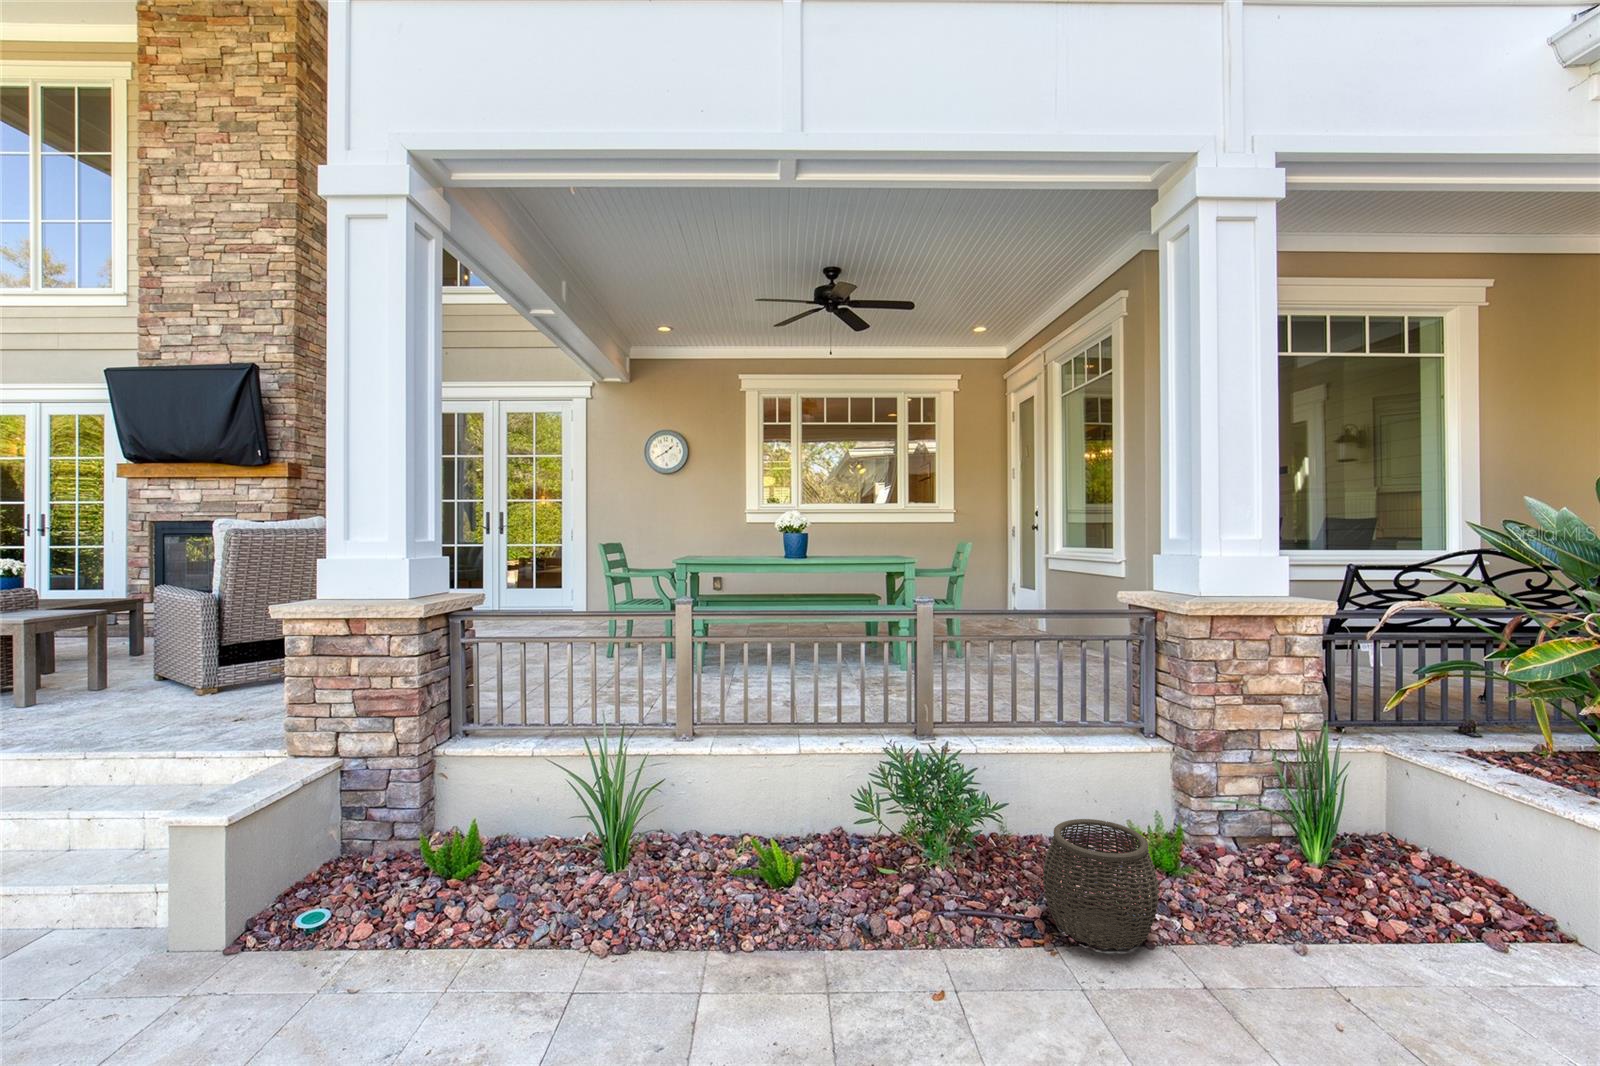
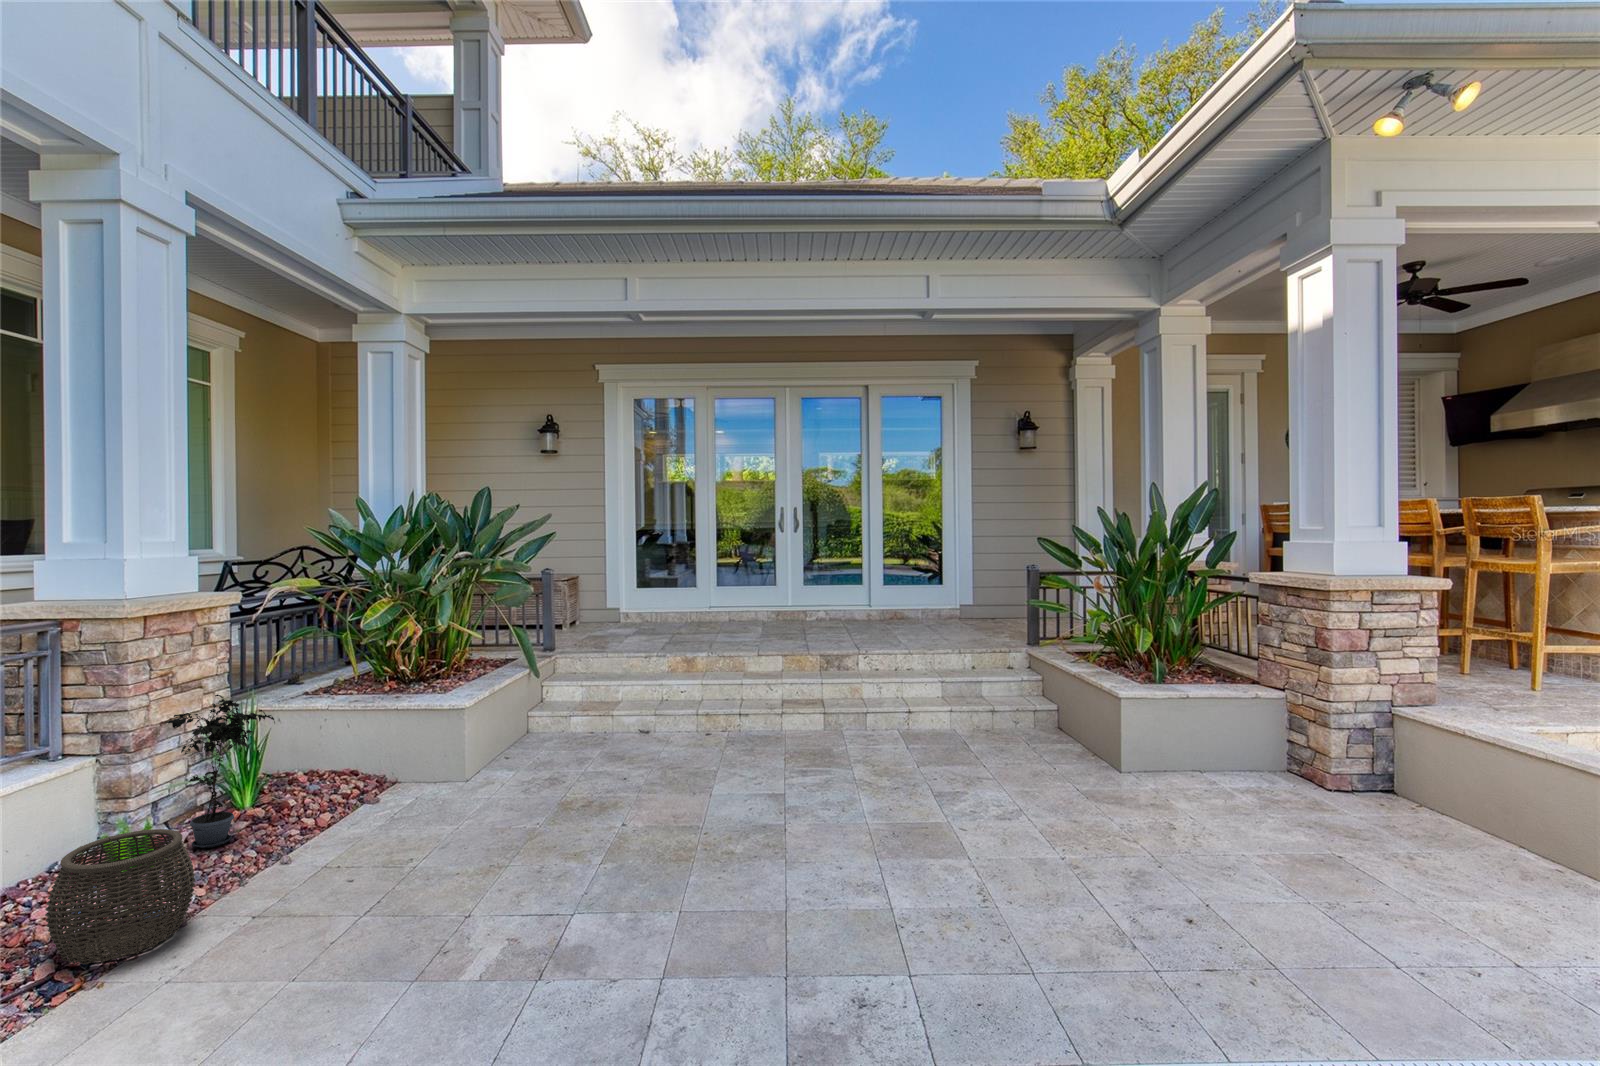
potted plant: none [1221,716,1320,891] -> present [166,694,275,848]

